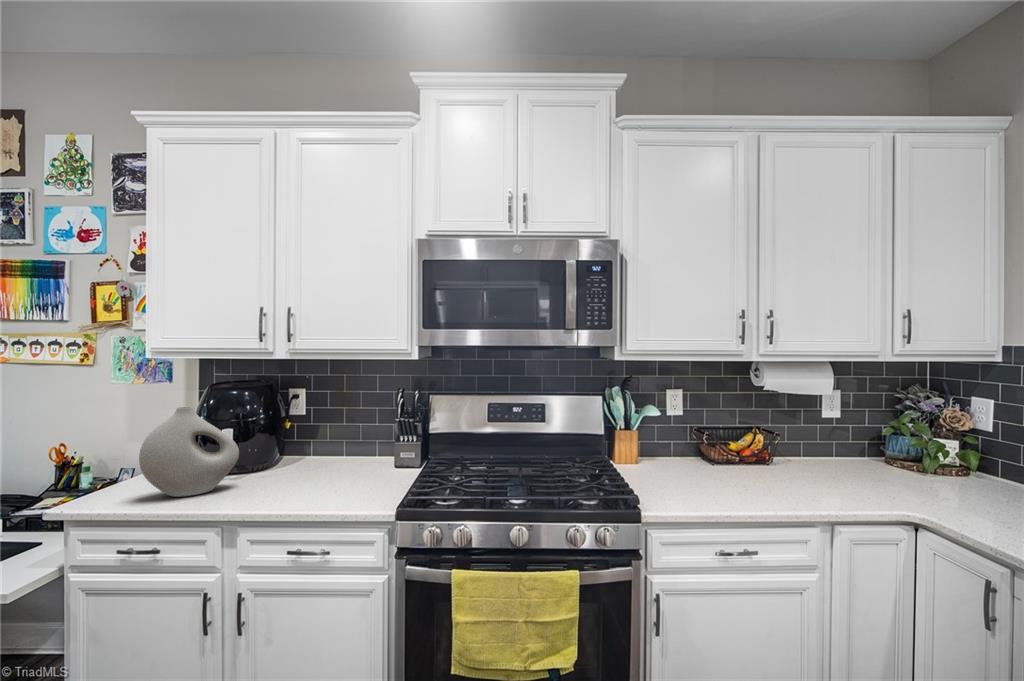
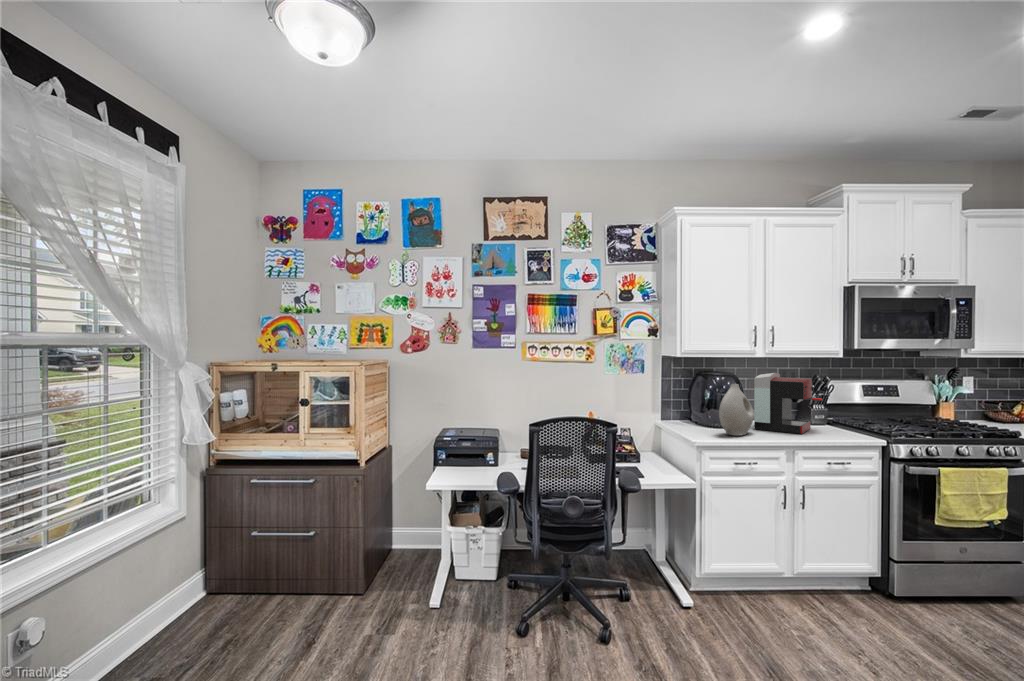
coffee maker: none [265,386,363,493] -> present [754,373,822,434]

